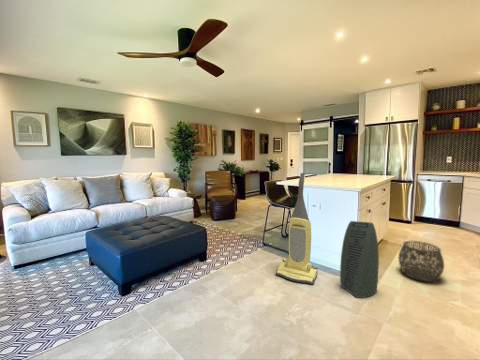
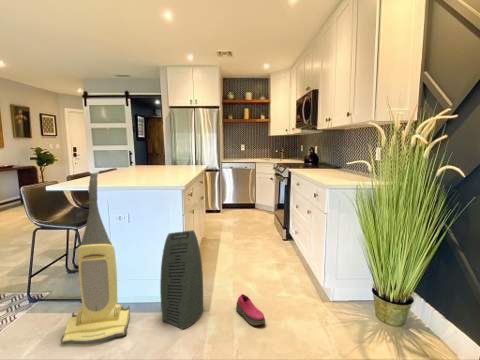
woven basket: present [398,241,444,282] -> none [217,236,256,279]
shoe: none [411,291,444,324] -> present [236,294,265,326]

